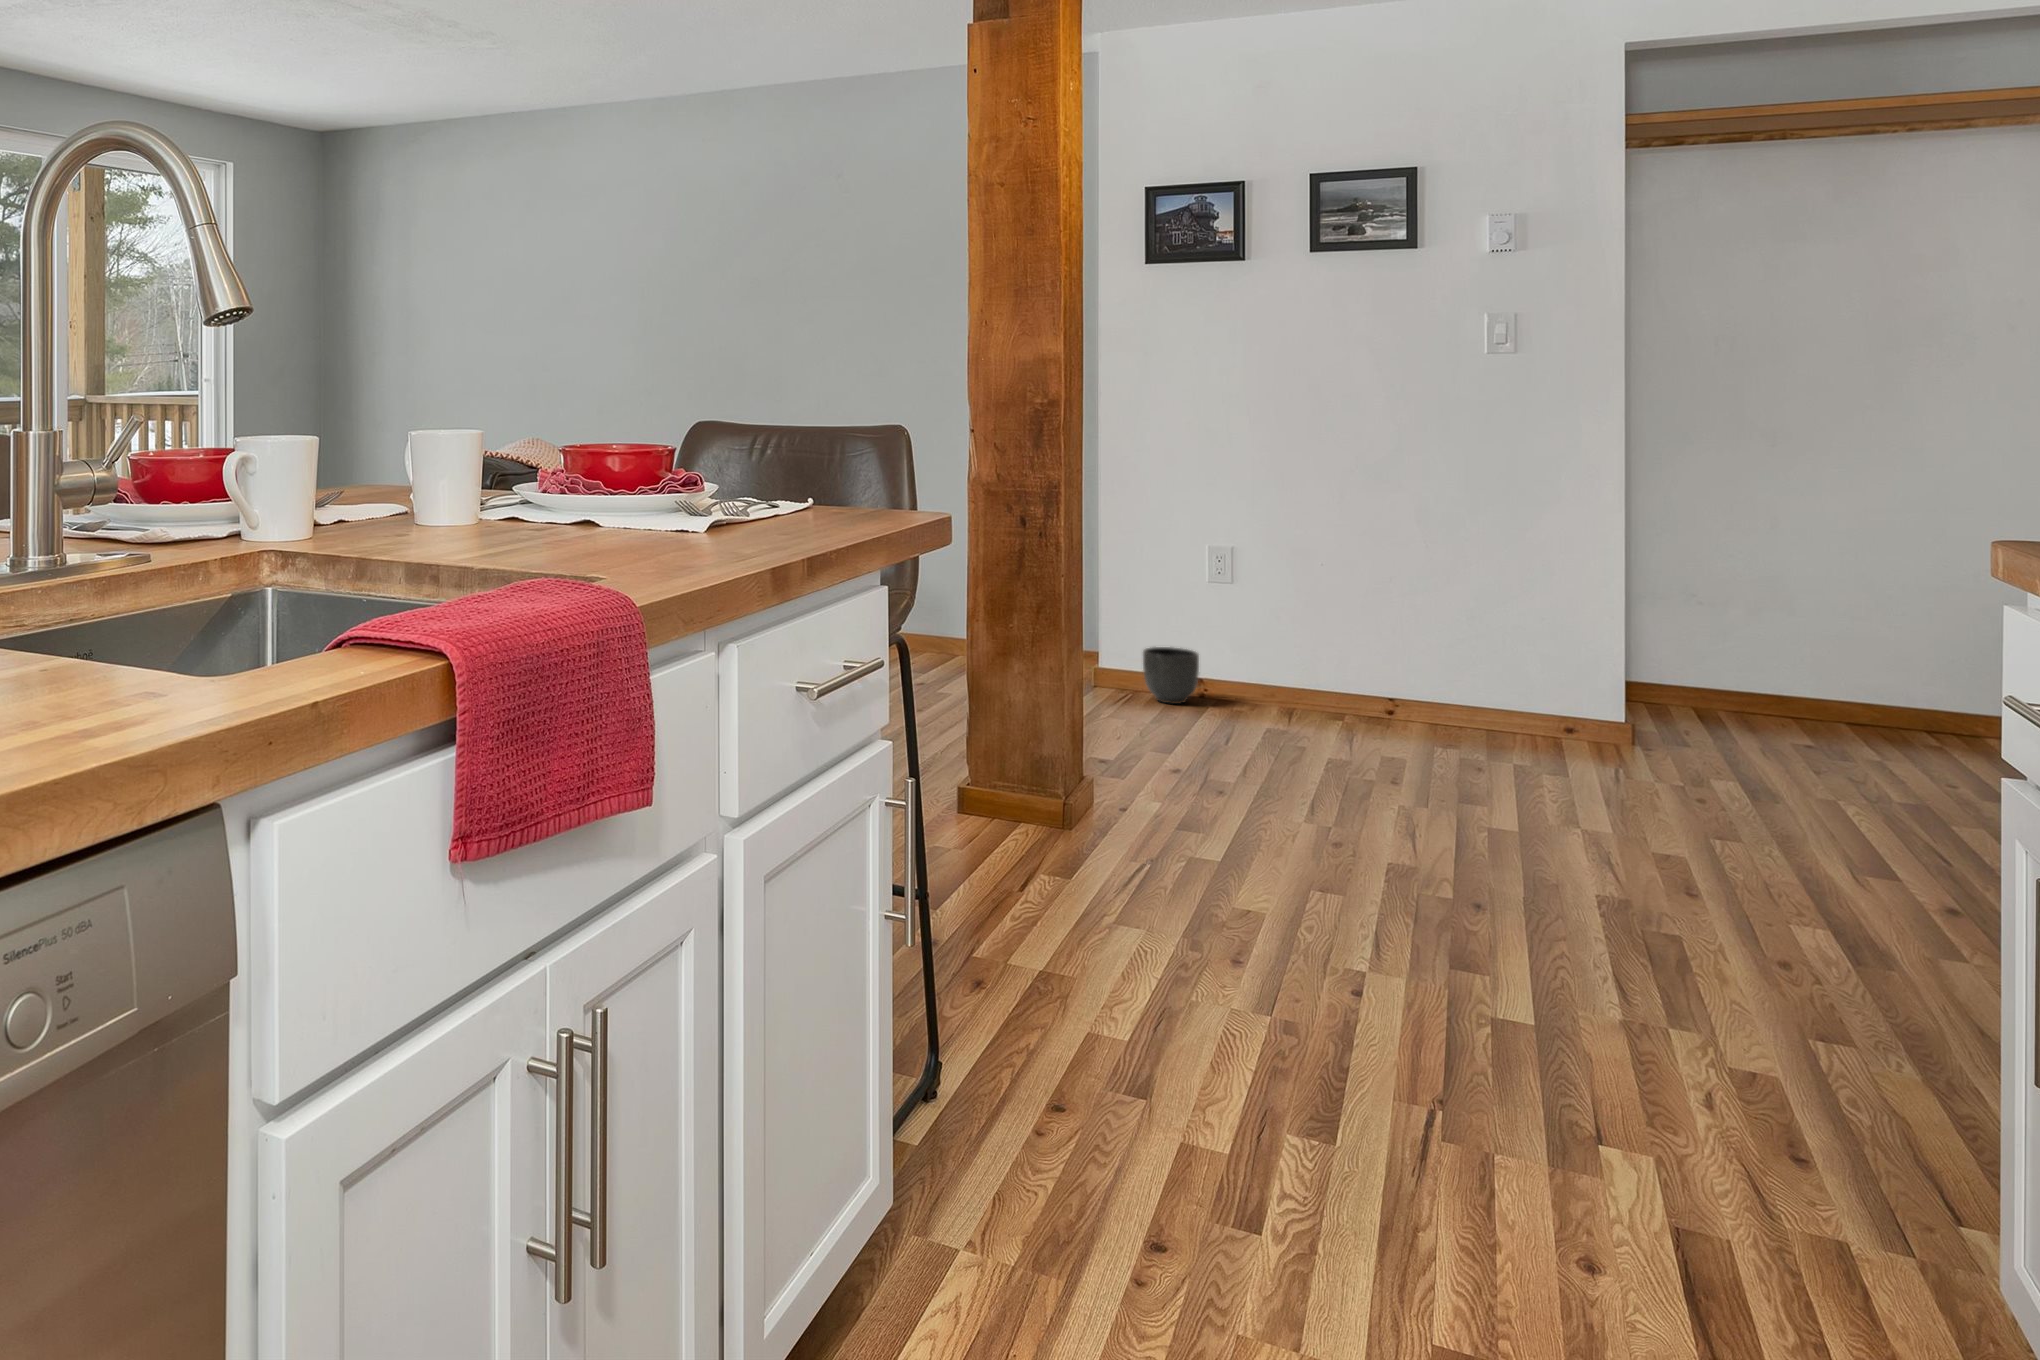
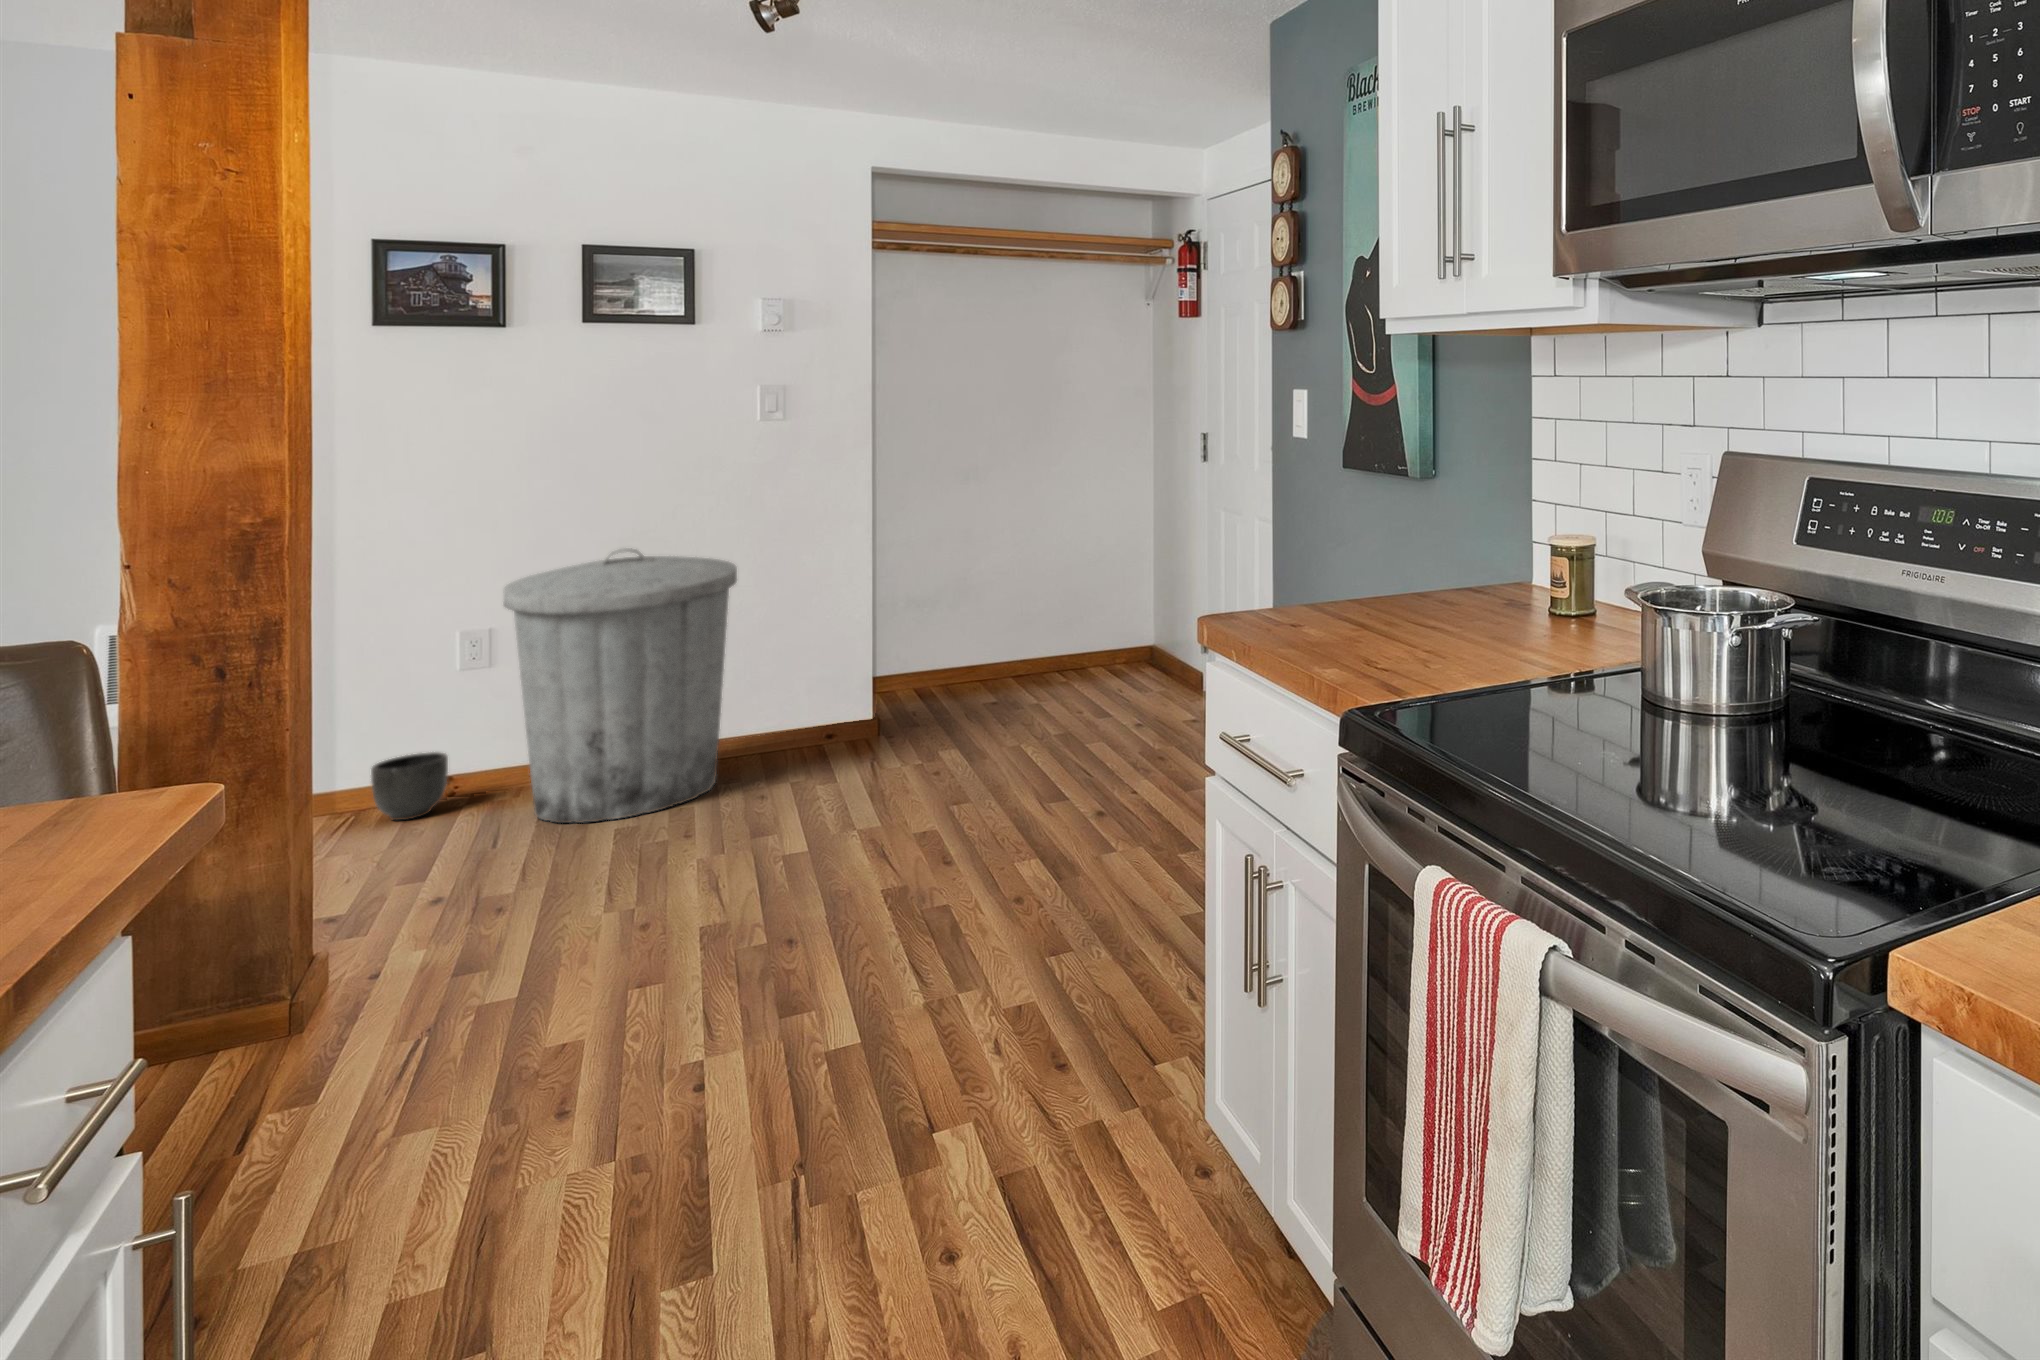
trash can: none [1239,480,1459,753] -> present [503,548,737,823]

